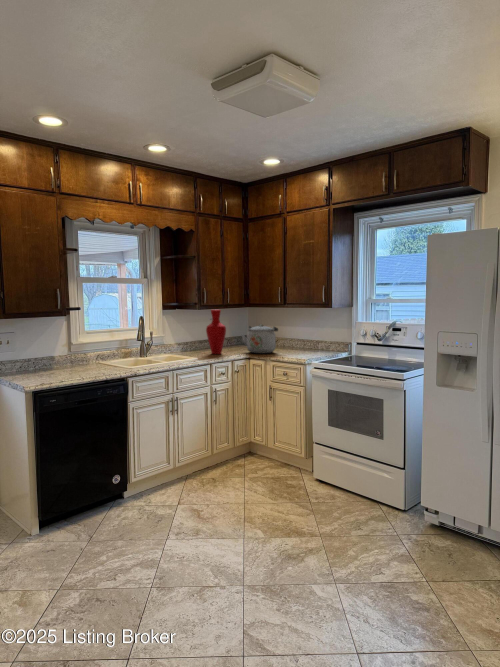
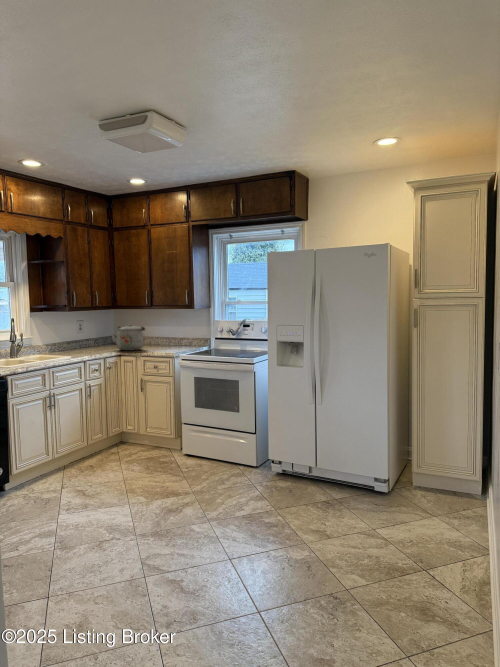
vase: present [206,310,226,354] -> none [77,312,97,353]

